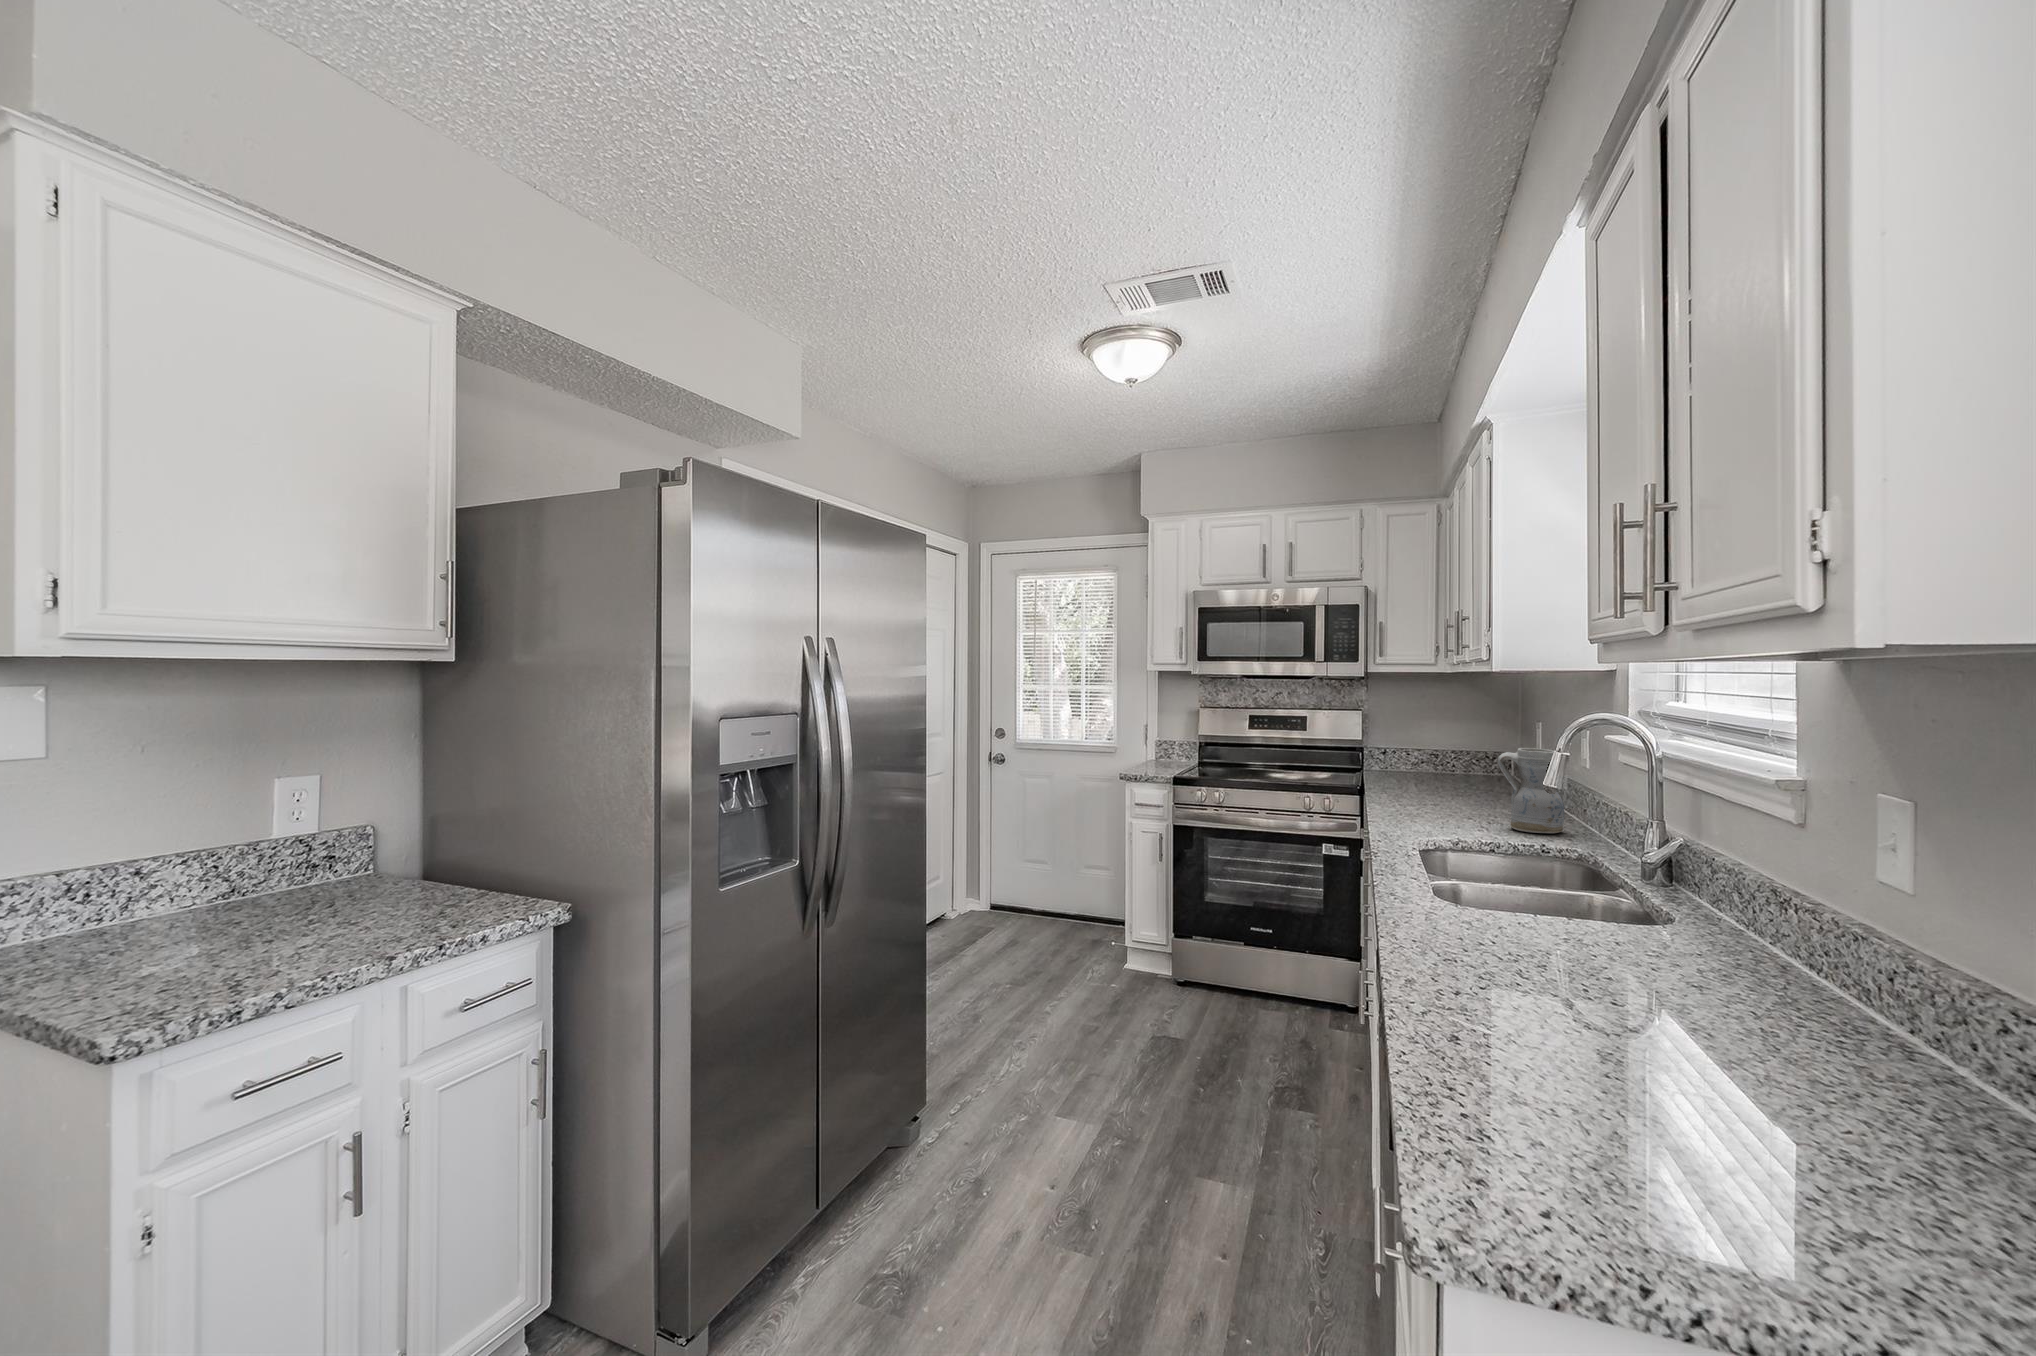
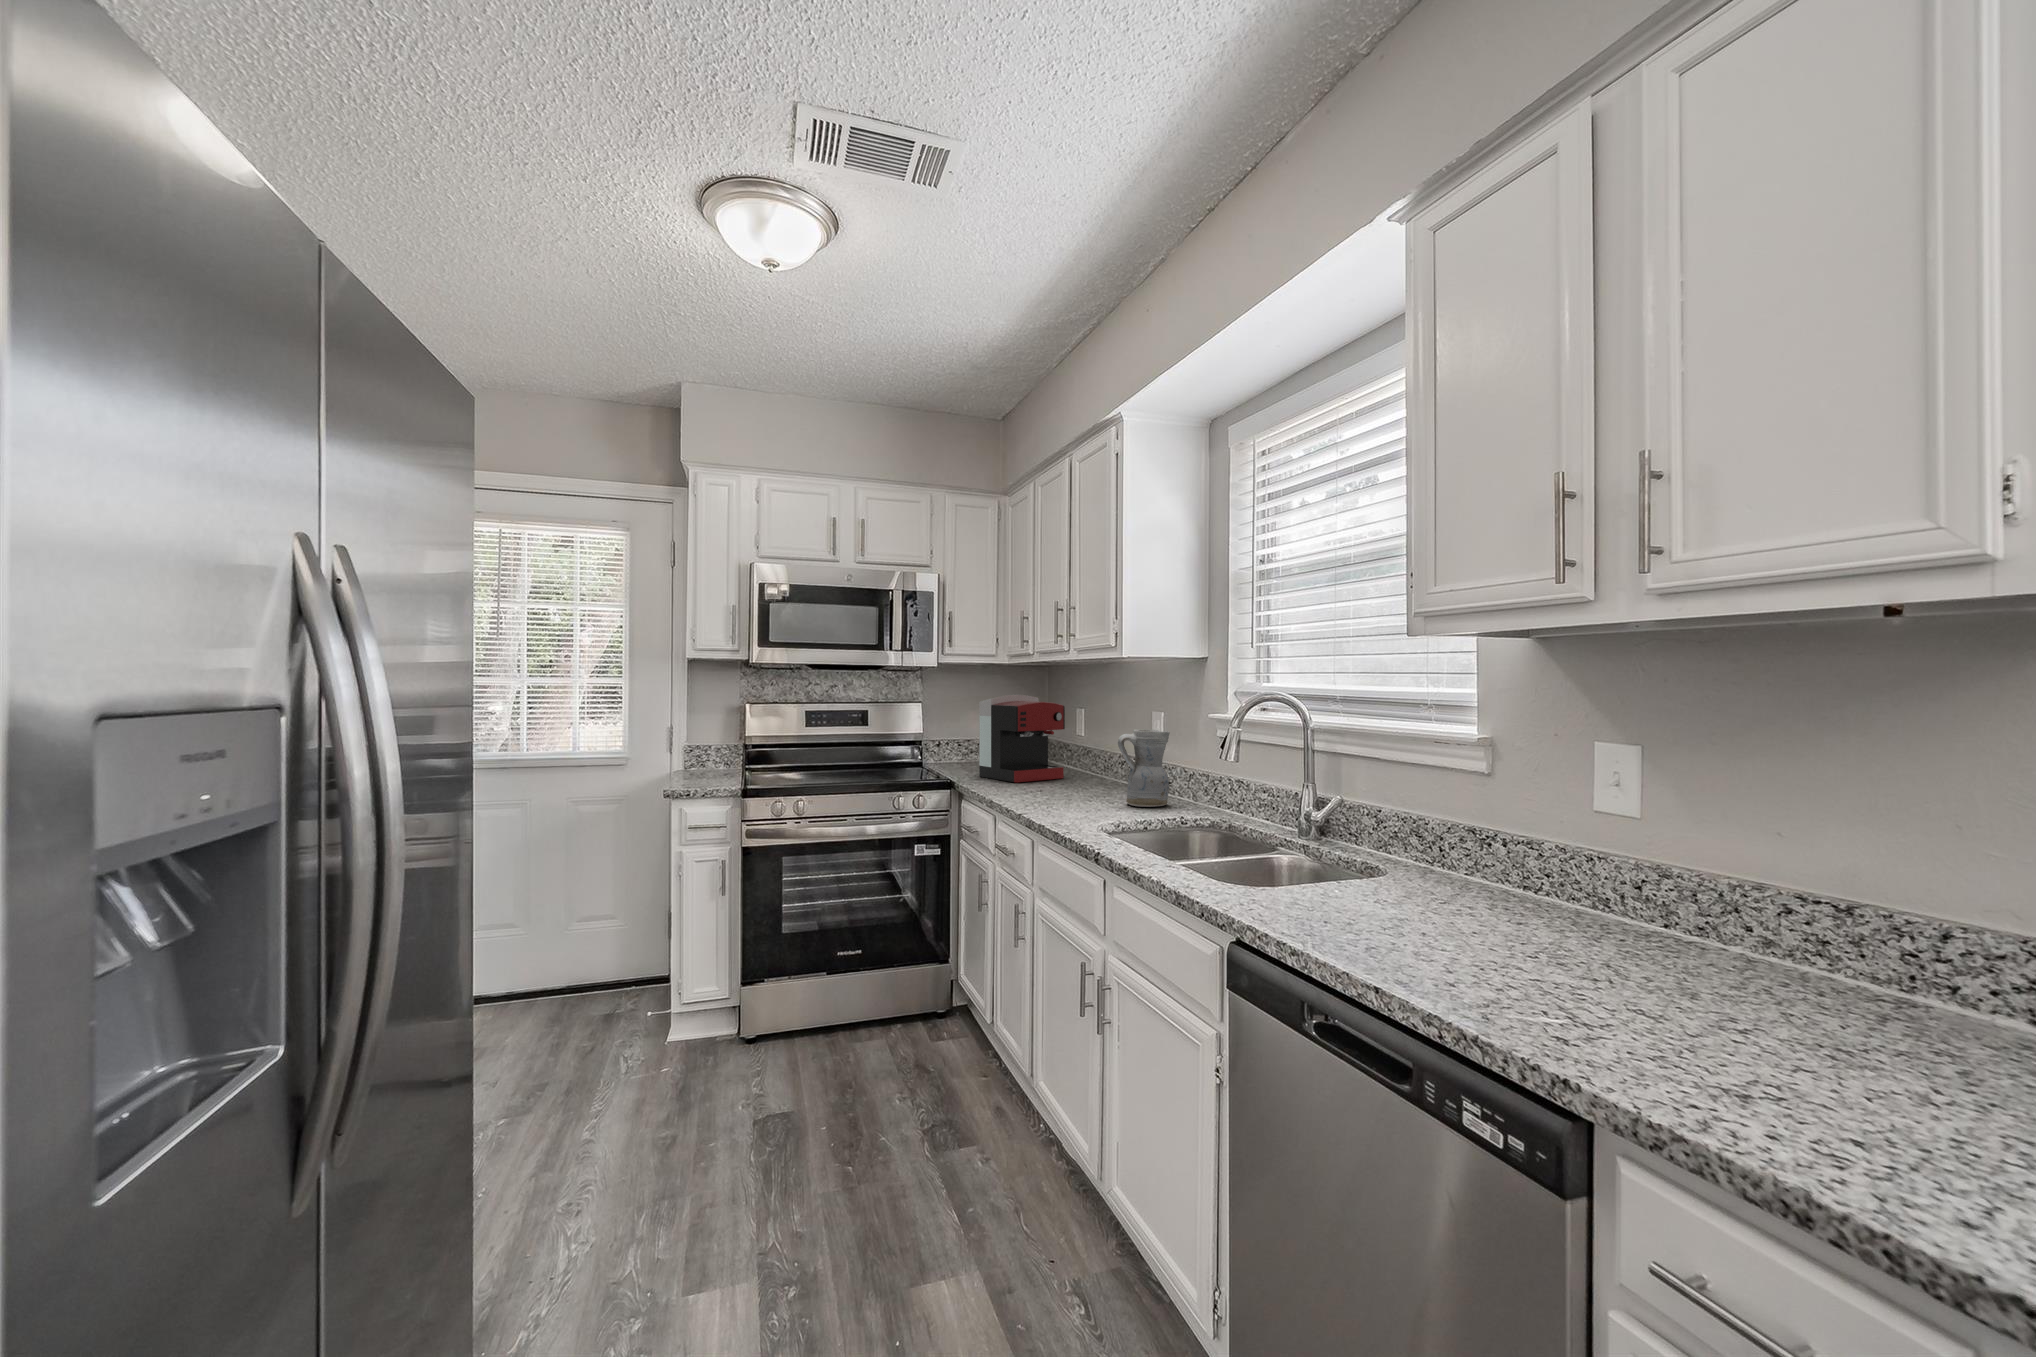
coffee maker: none [1403,705,1496,796] -> present [979,694,1065,782]

